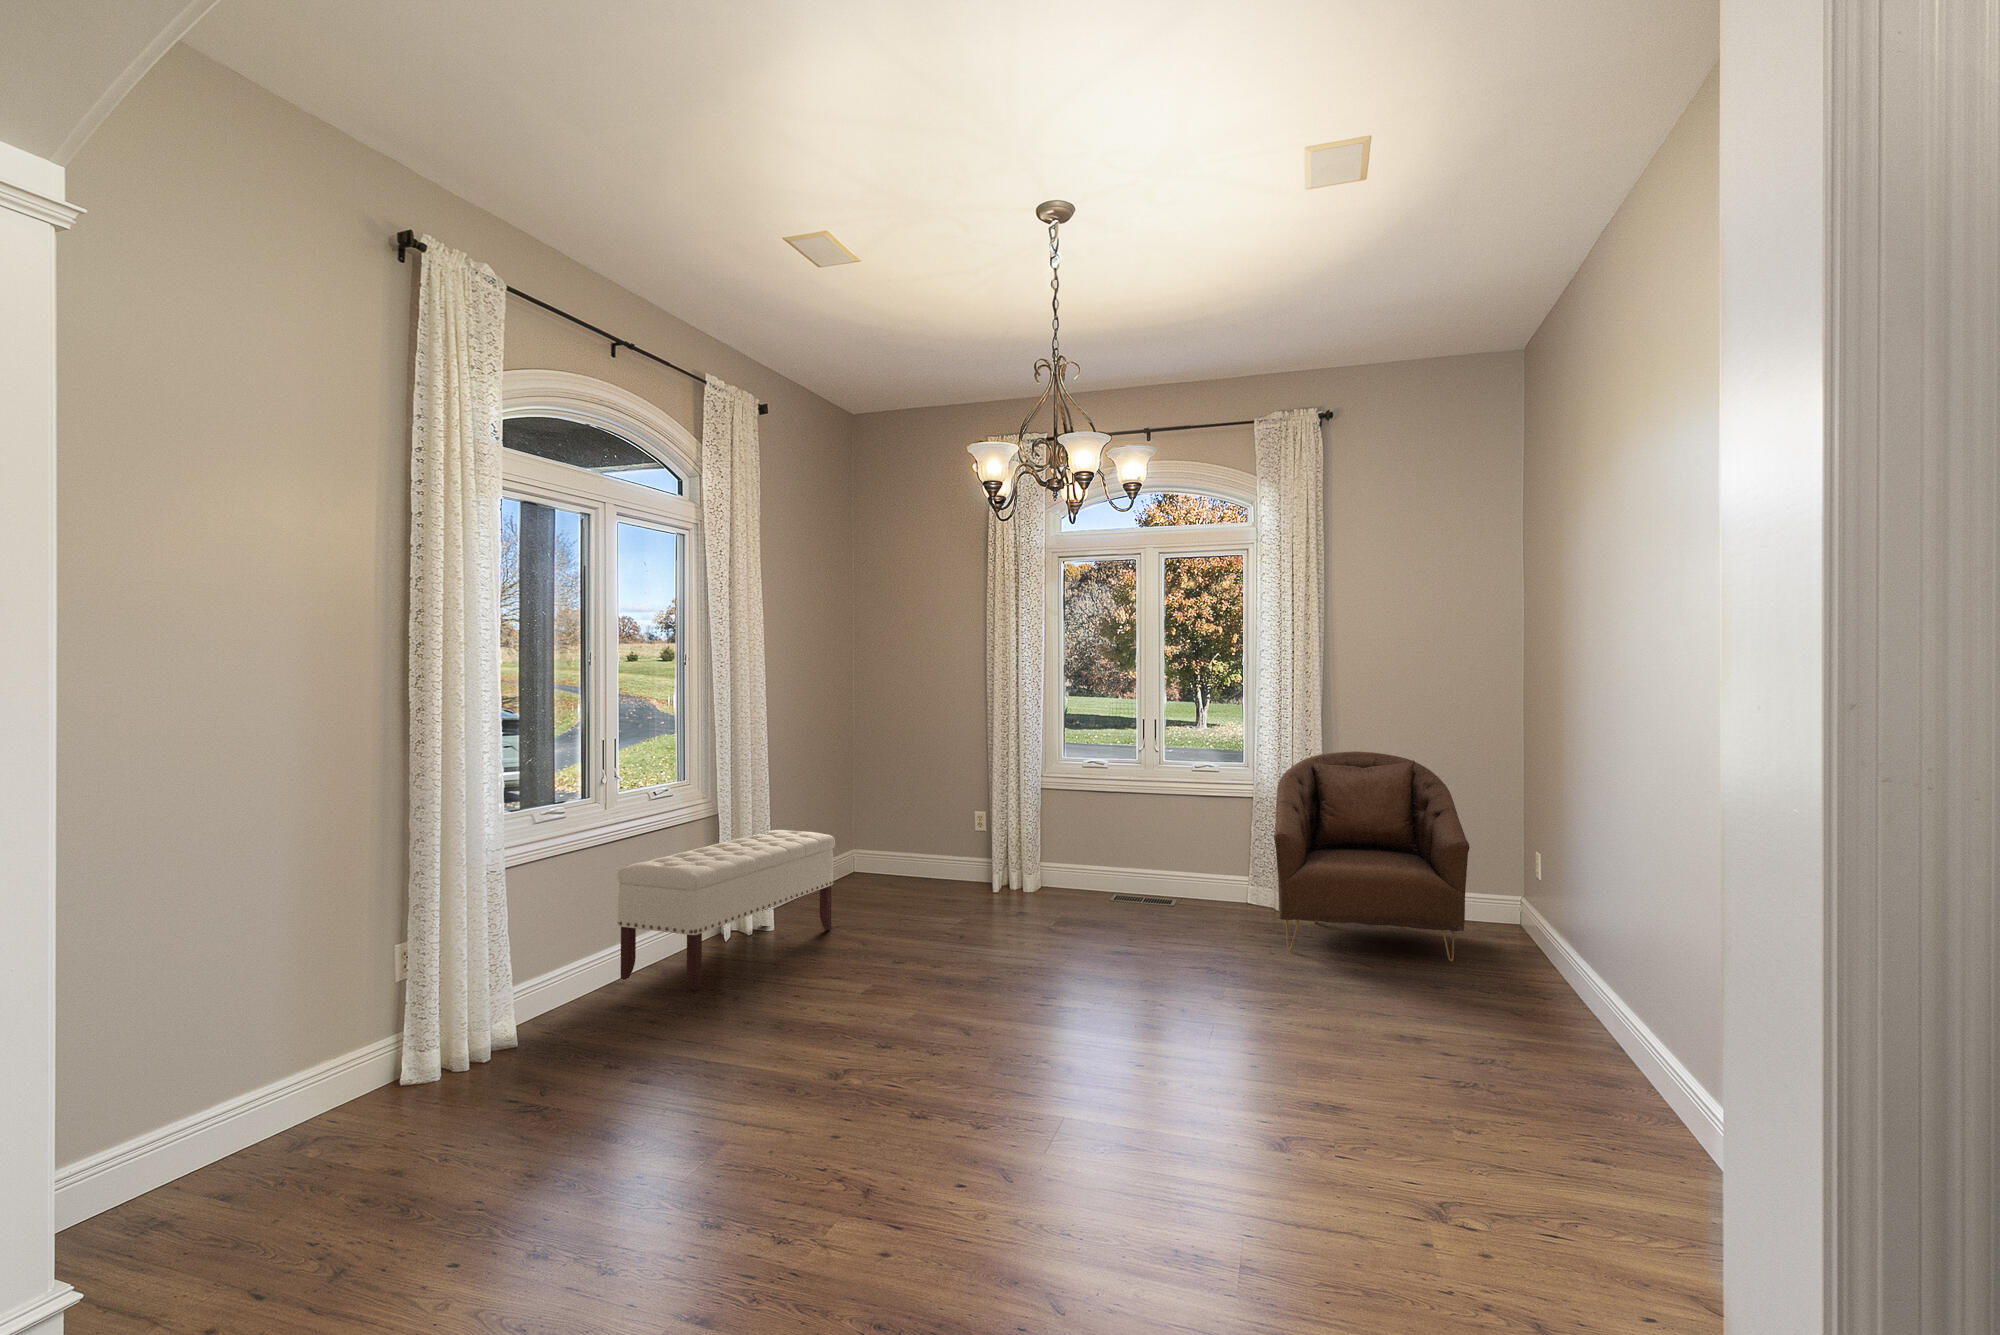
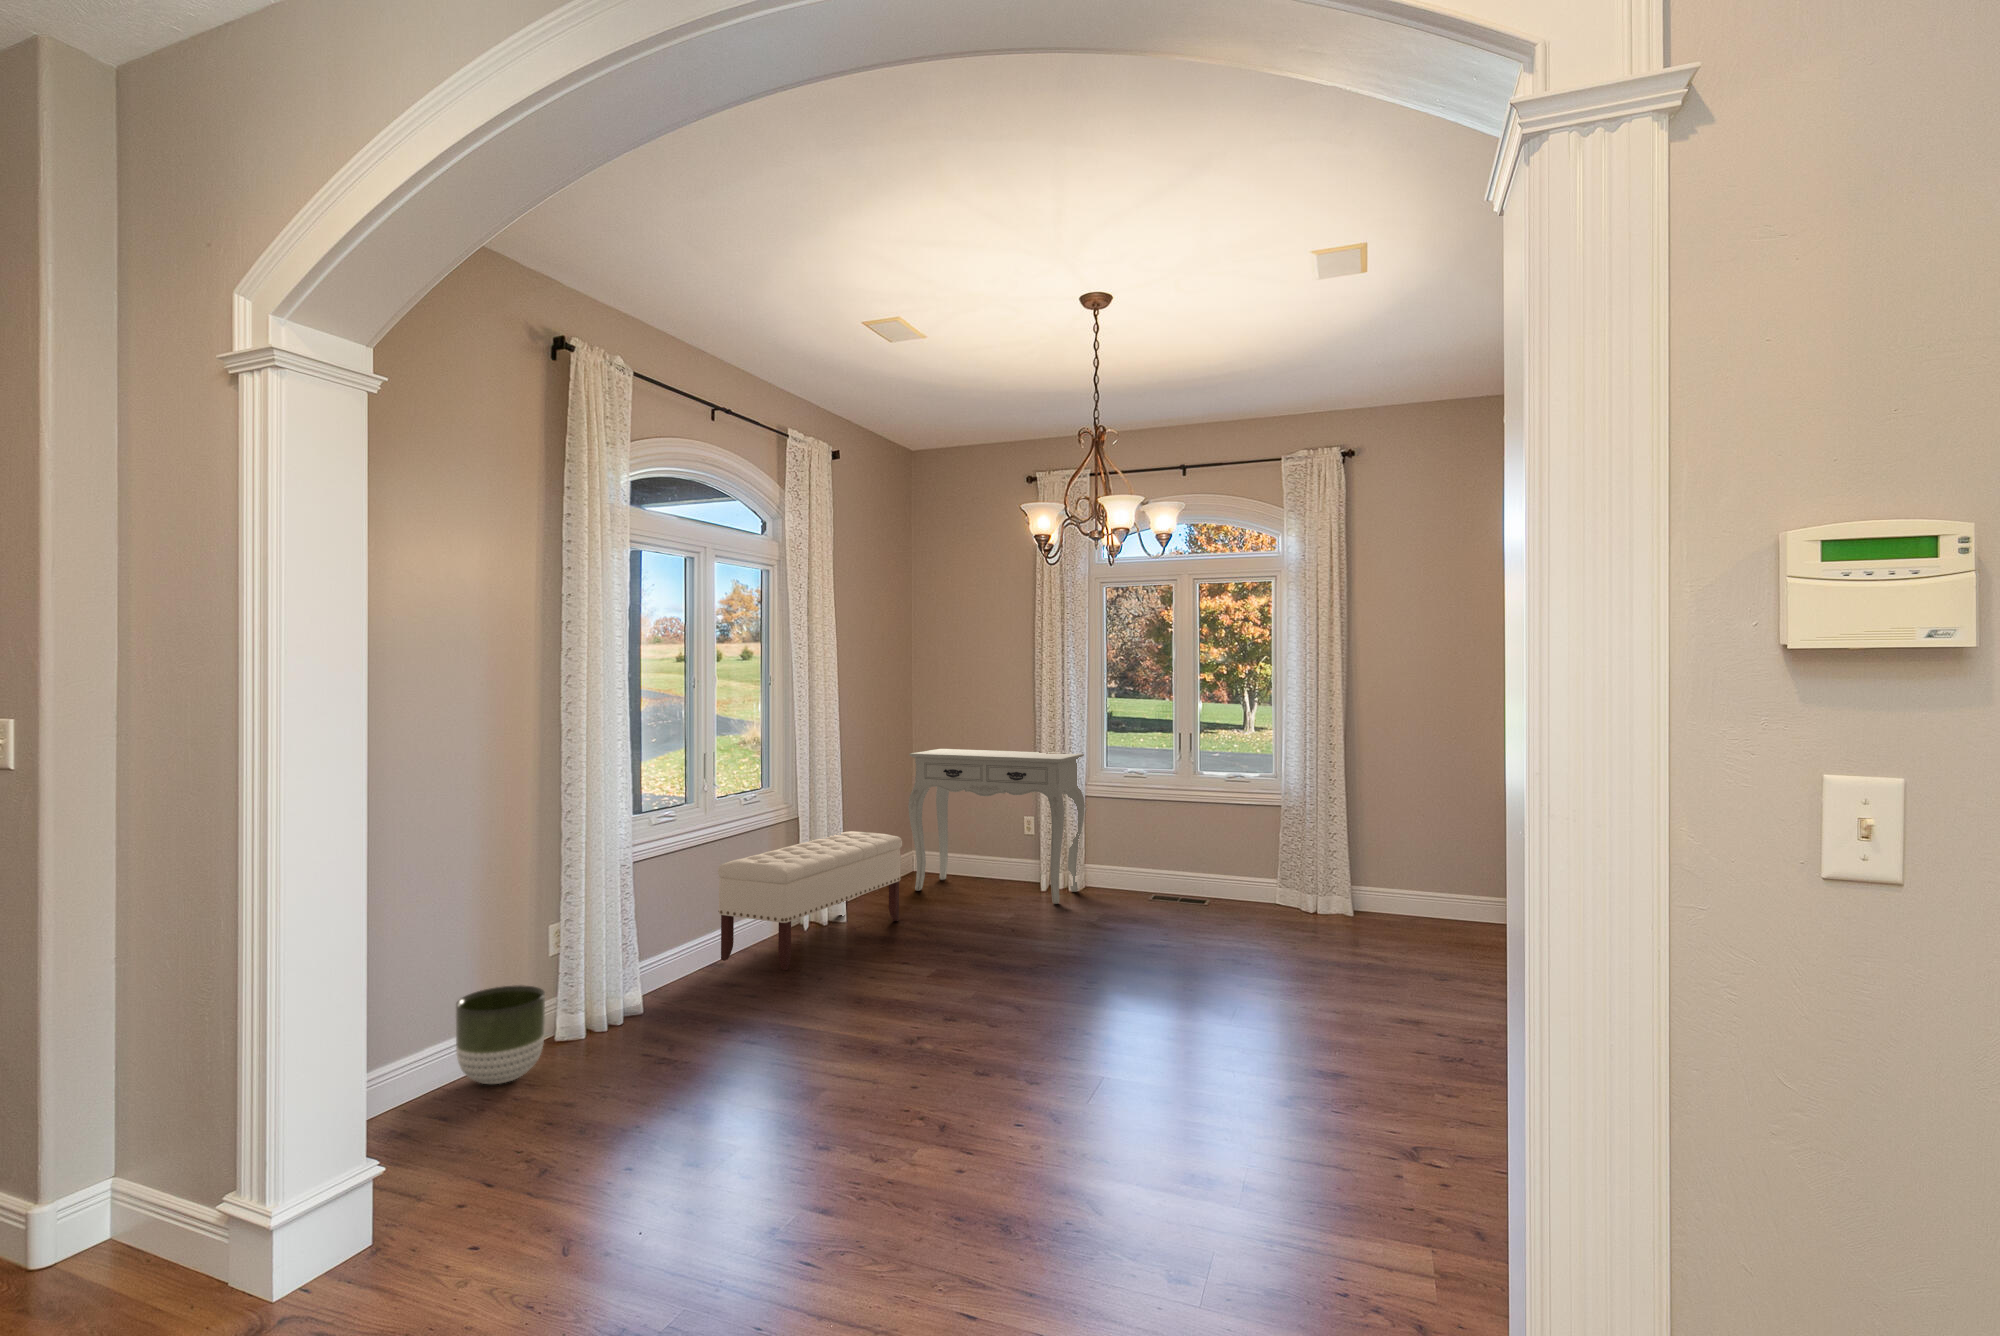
console table: none [845,739,1039,909] -> present [908,749,1085,904]
armchair: present [1274,752,1470,961] -> none [1296,764,1473,955]
planter: none [263,1018,381,1143] -> present [456,985,545,1084]

